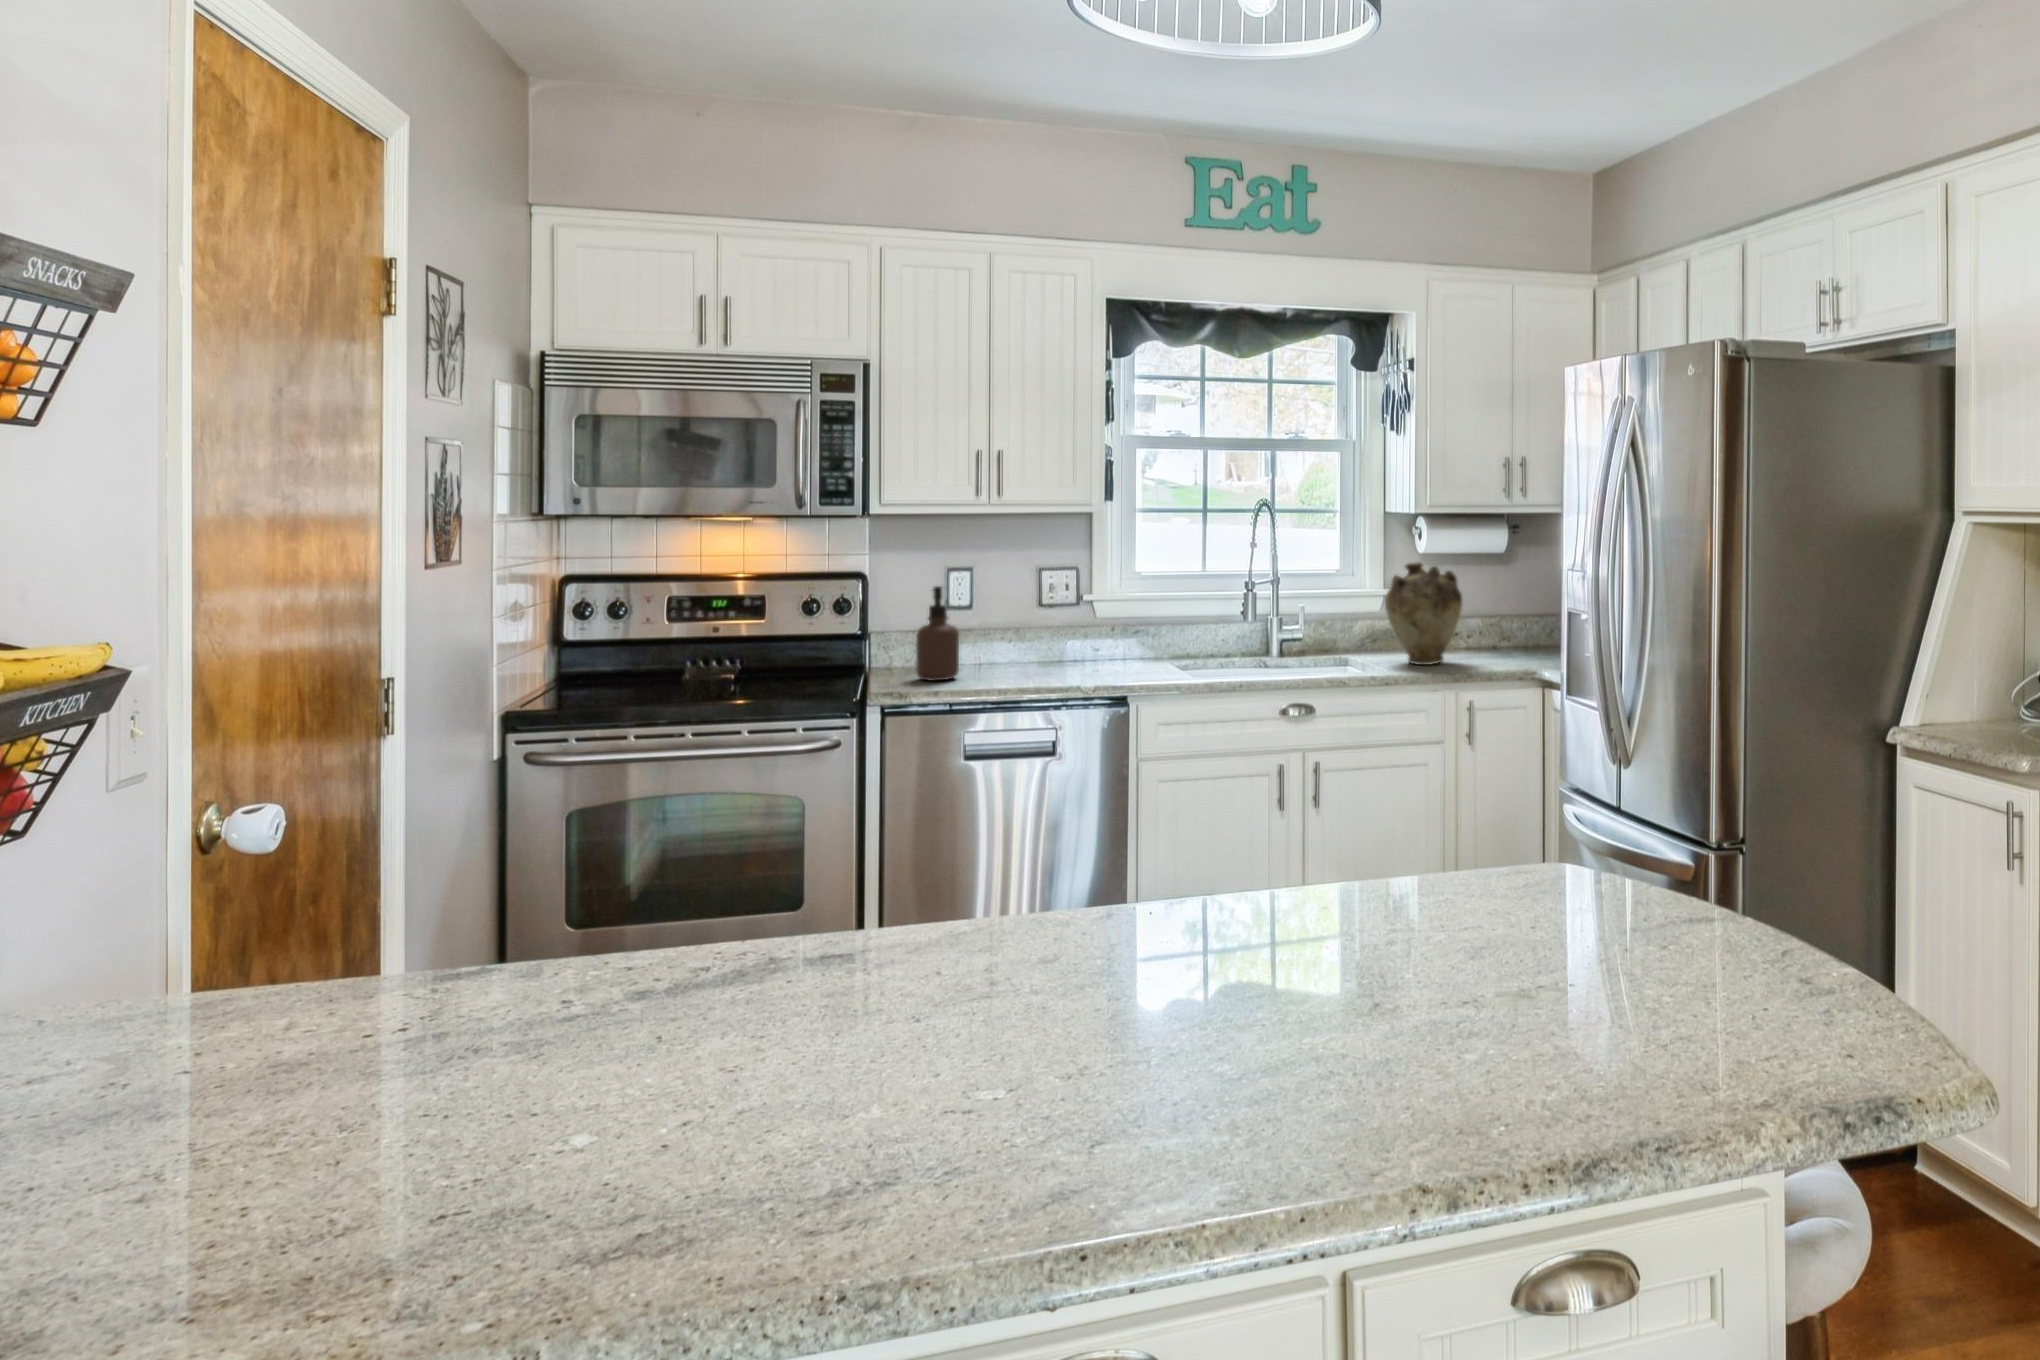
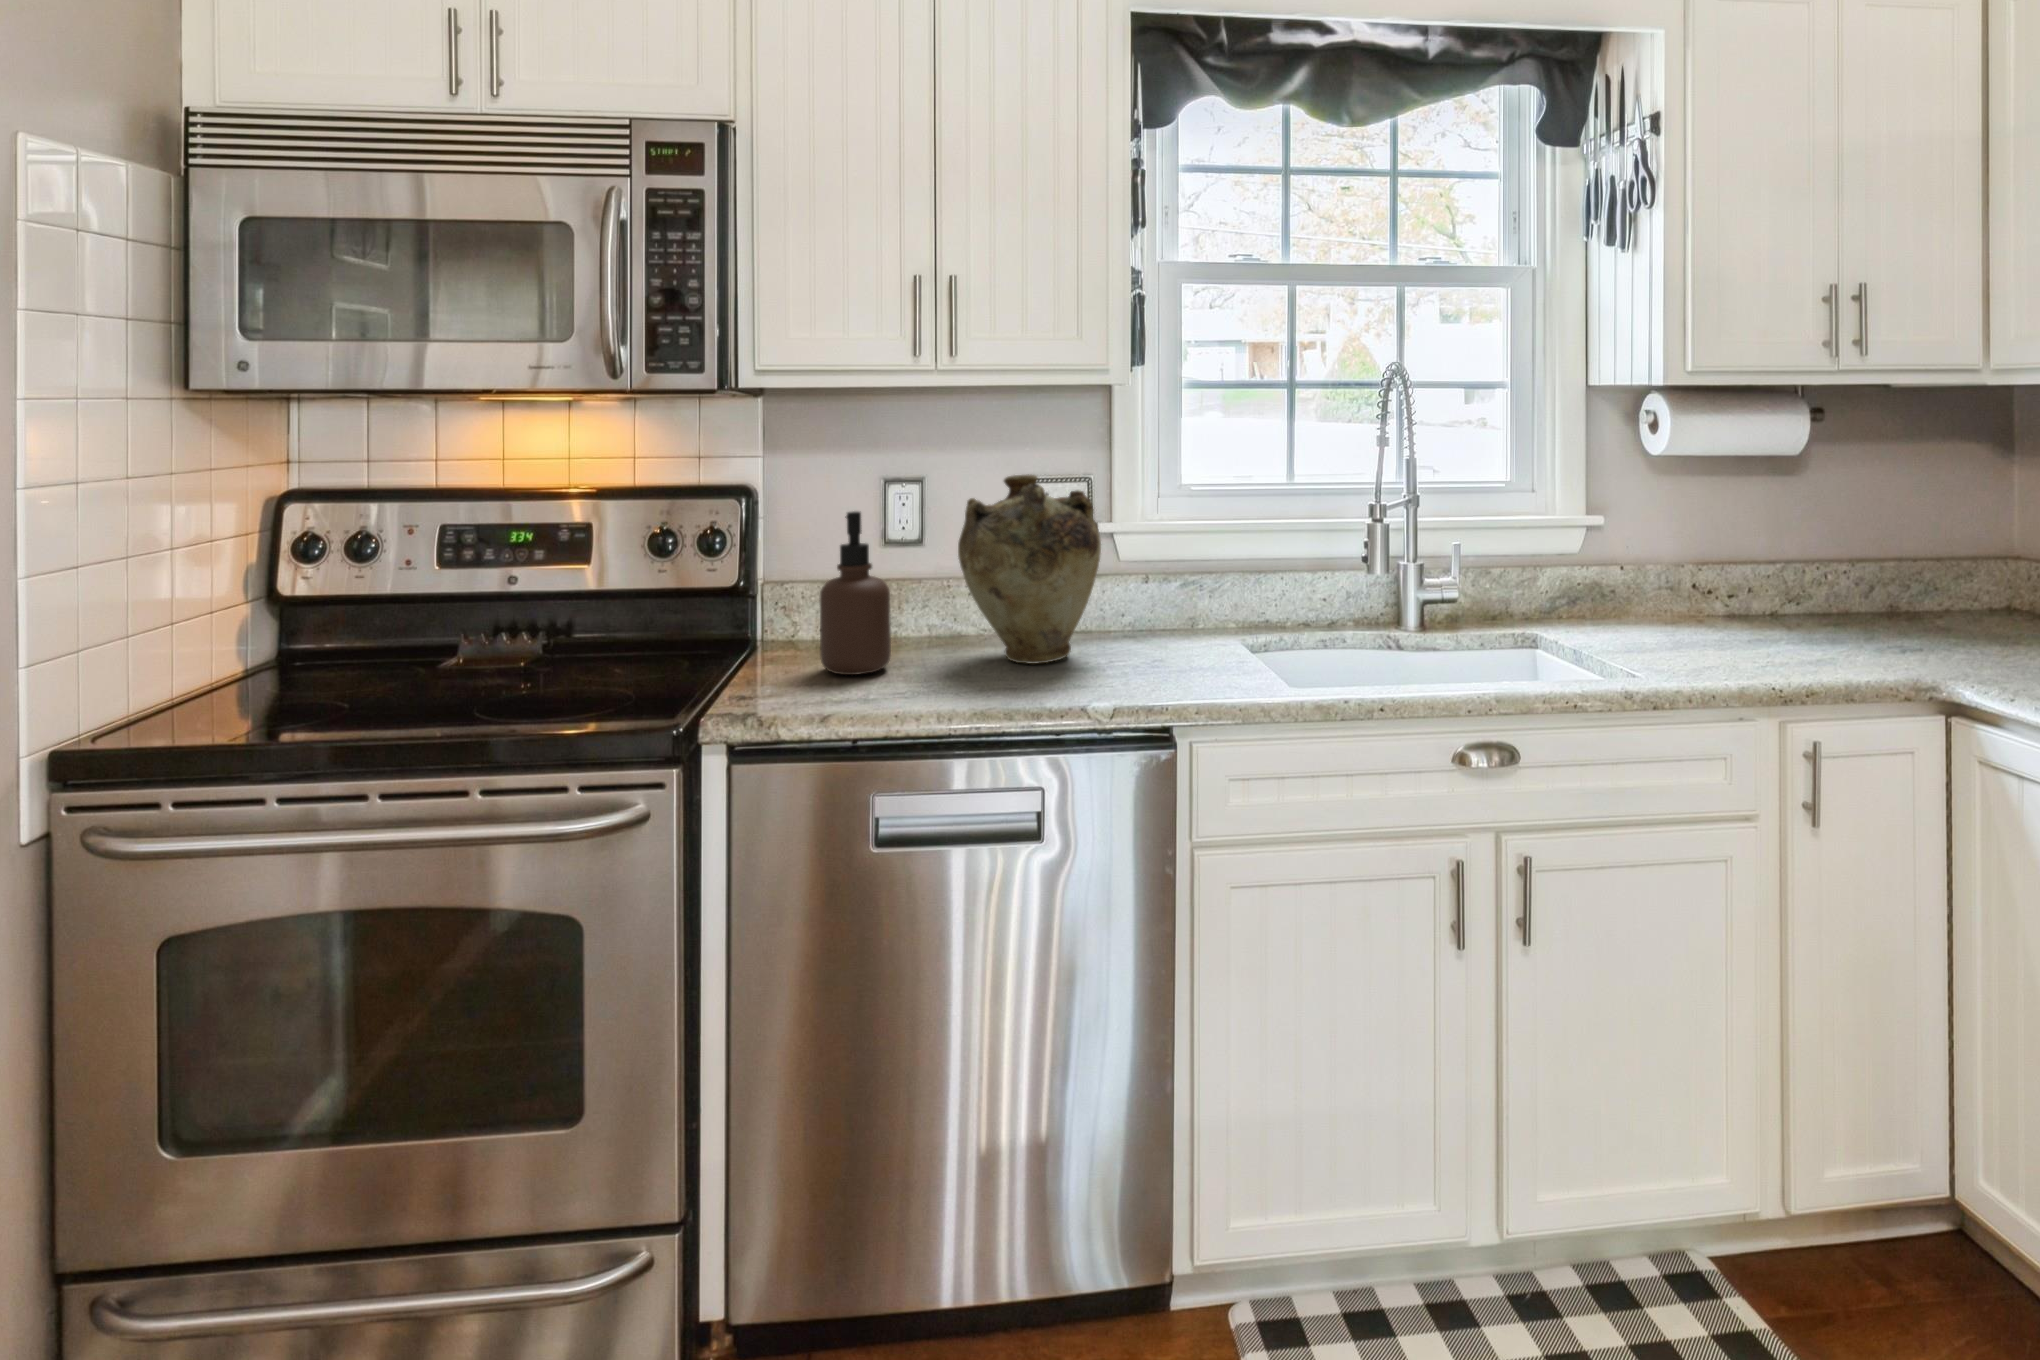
vase: present [1385,563,1462,665] -> present [958,475,1101,664]

